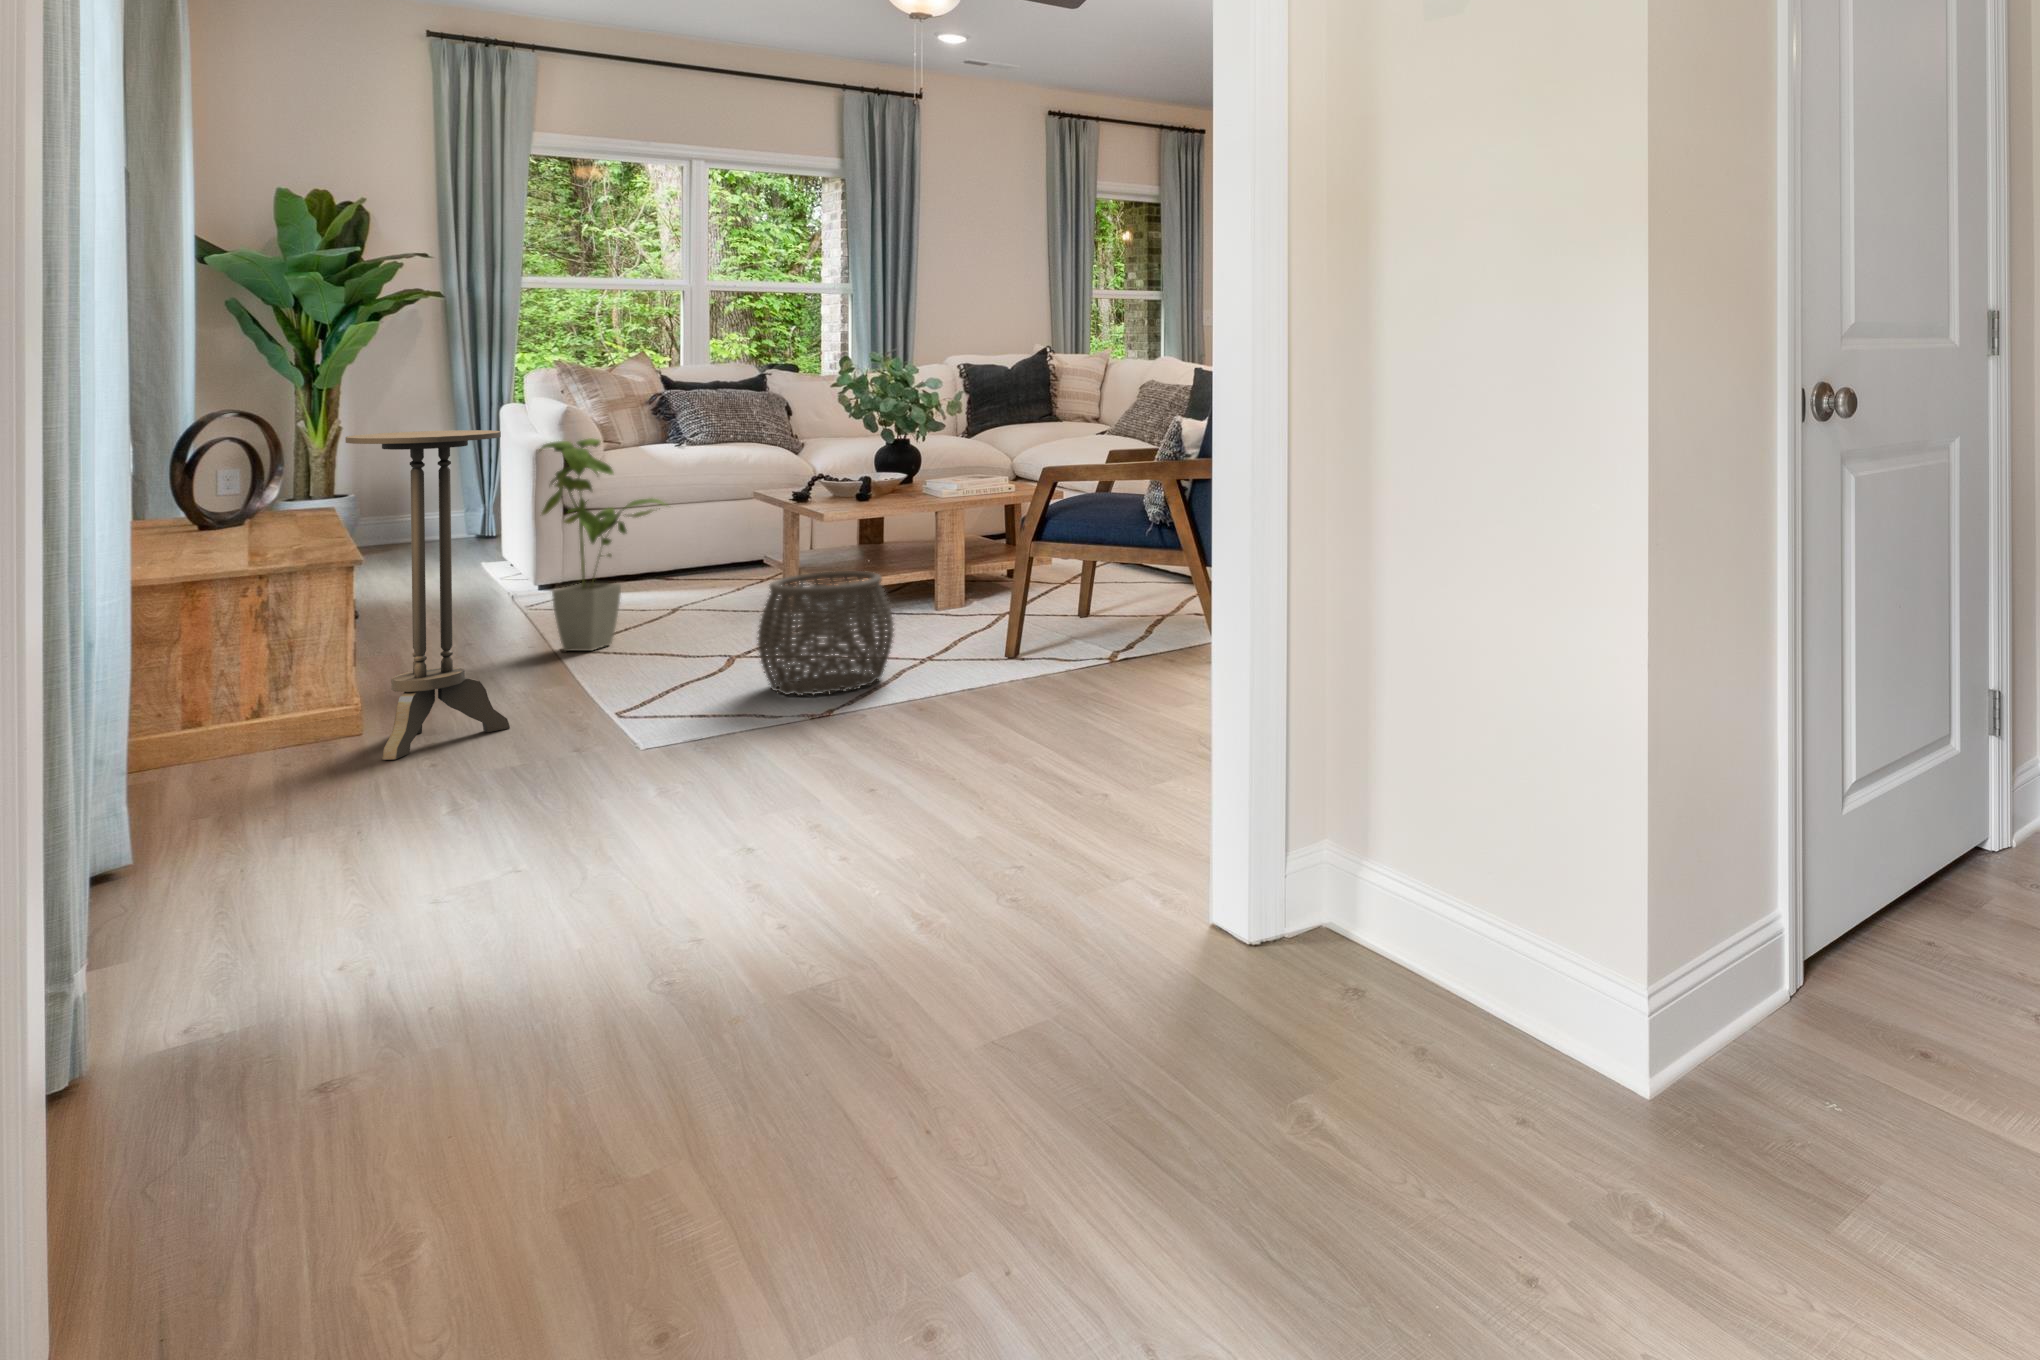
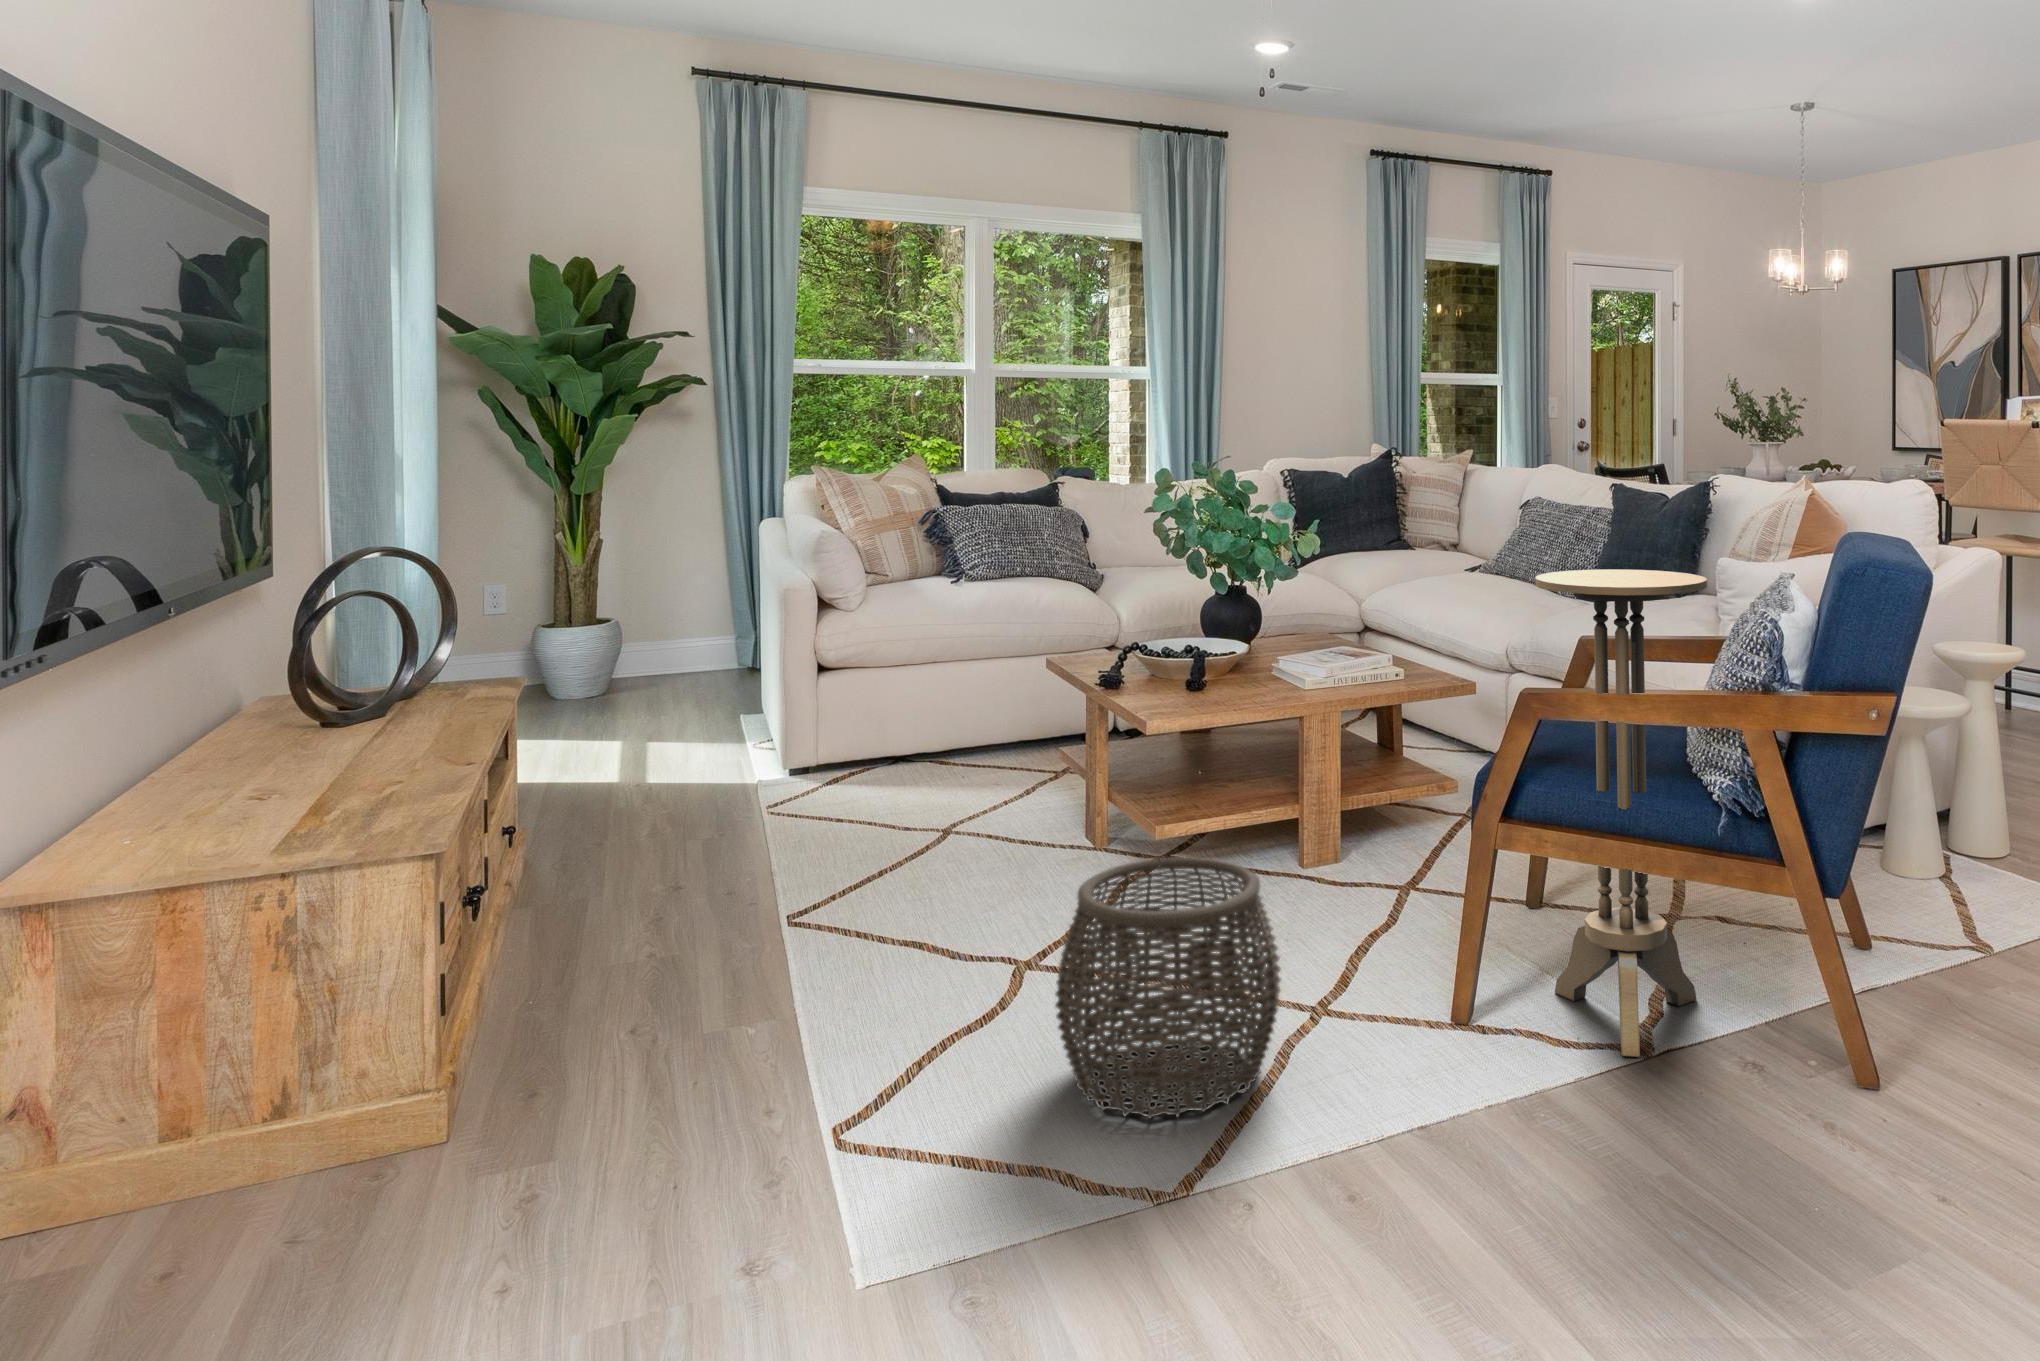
side table: present [345,430,510,760] -> present [1536,569,1707,1057]
house plant: present [539,438,668,651] -> none [753,598,936,932]

